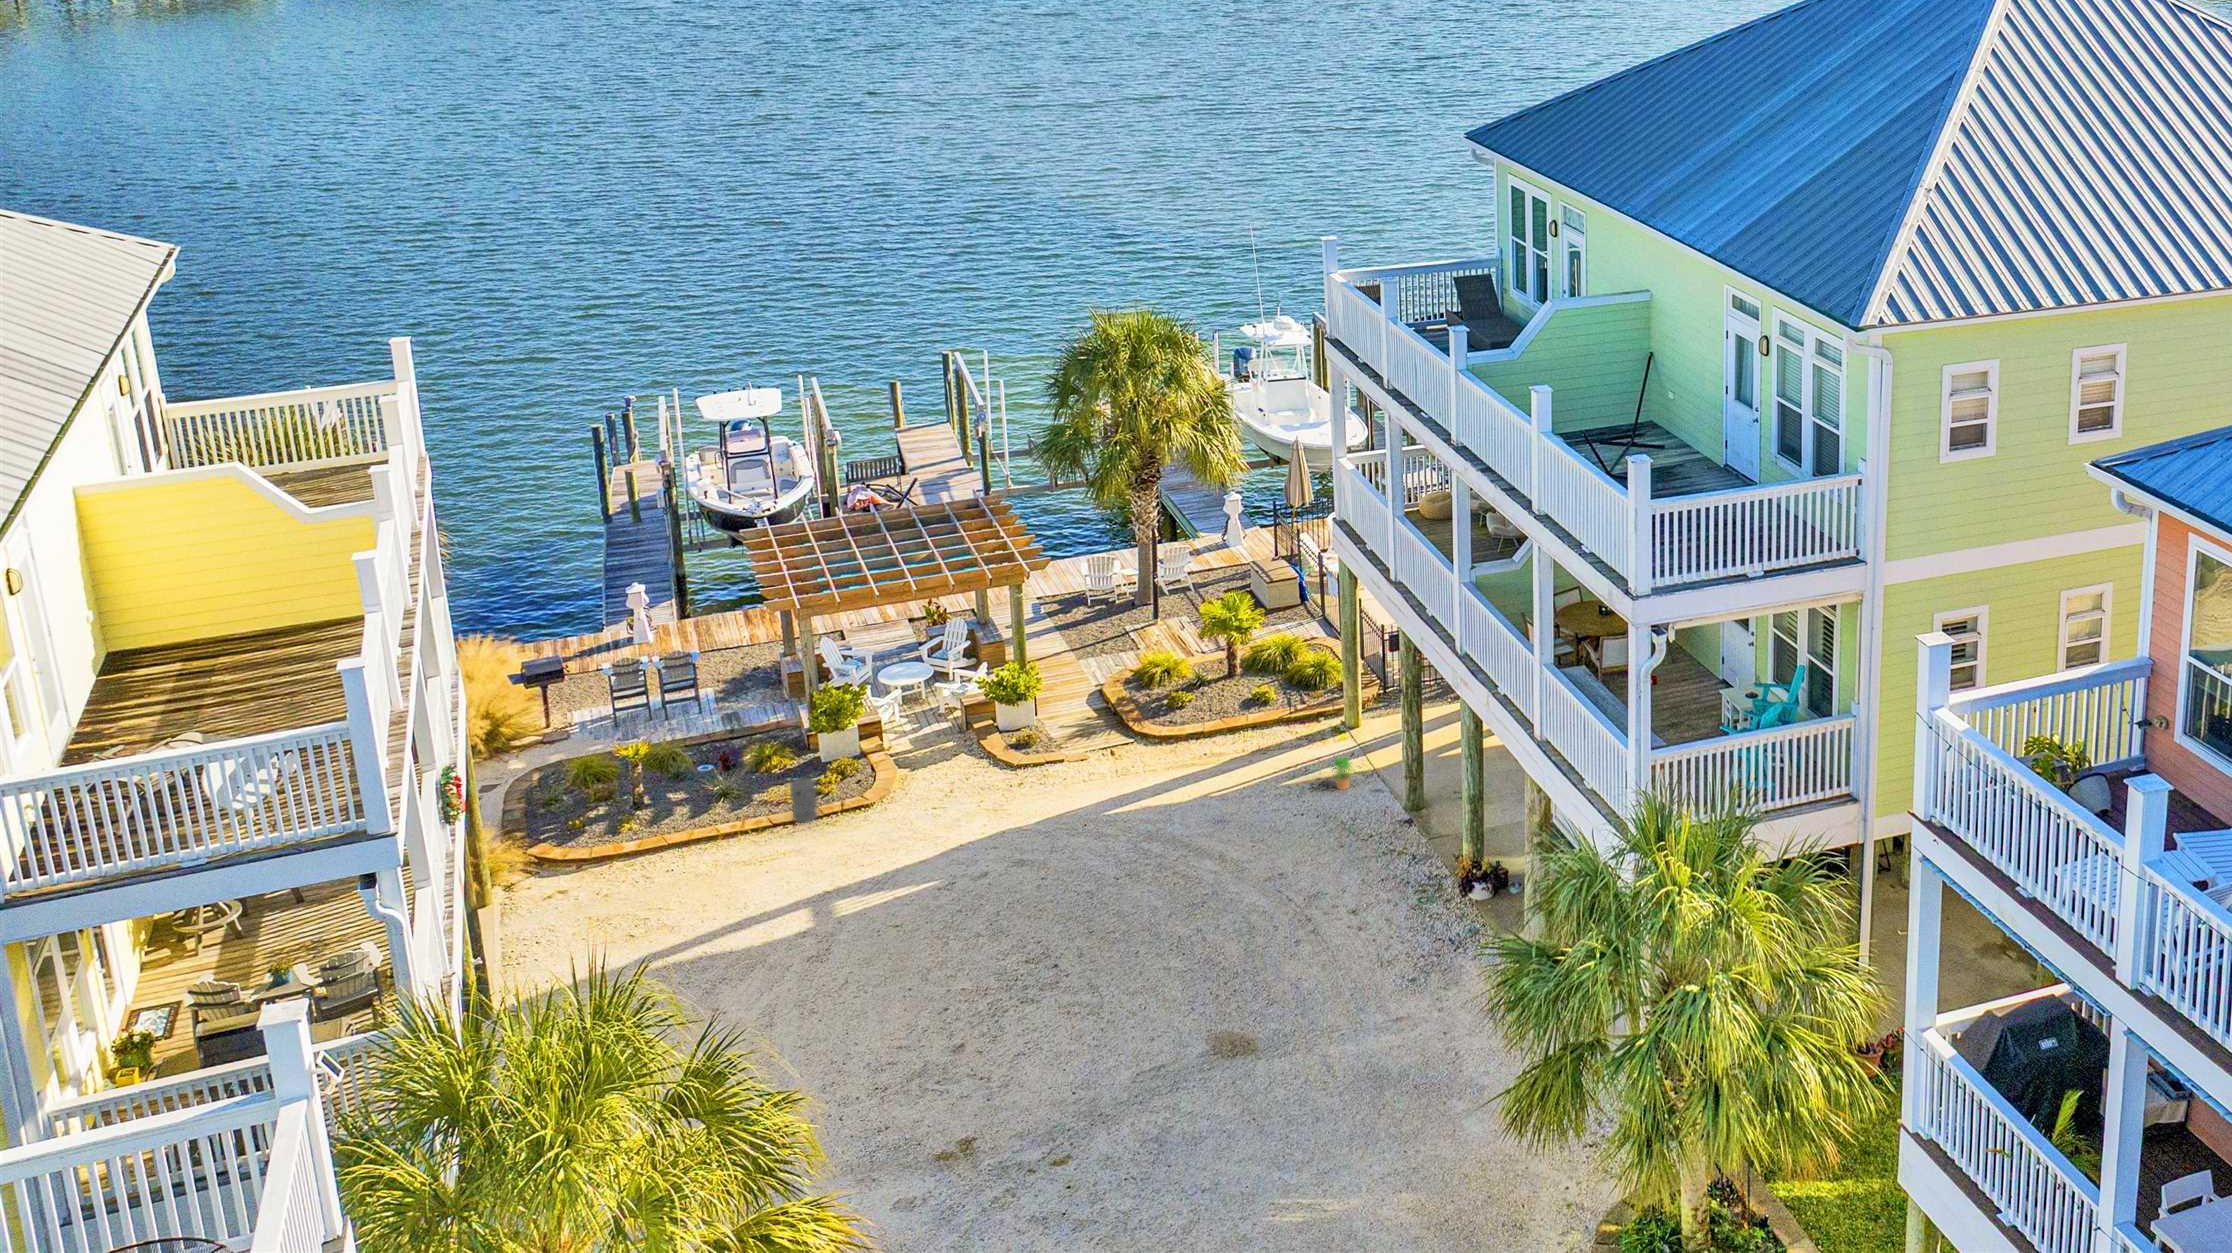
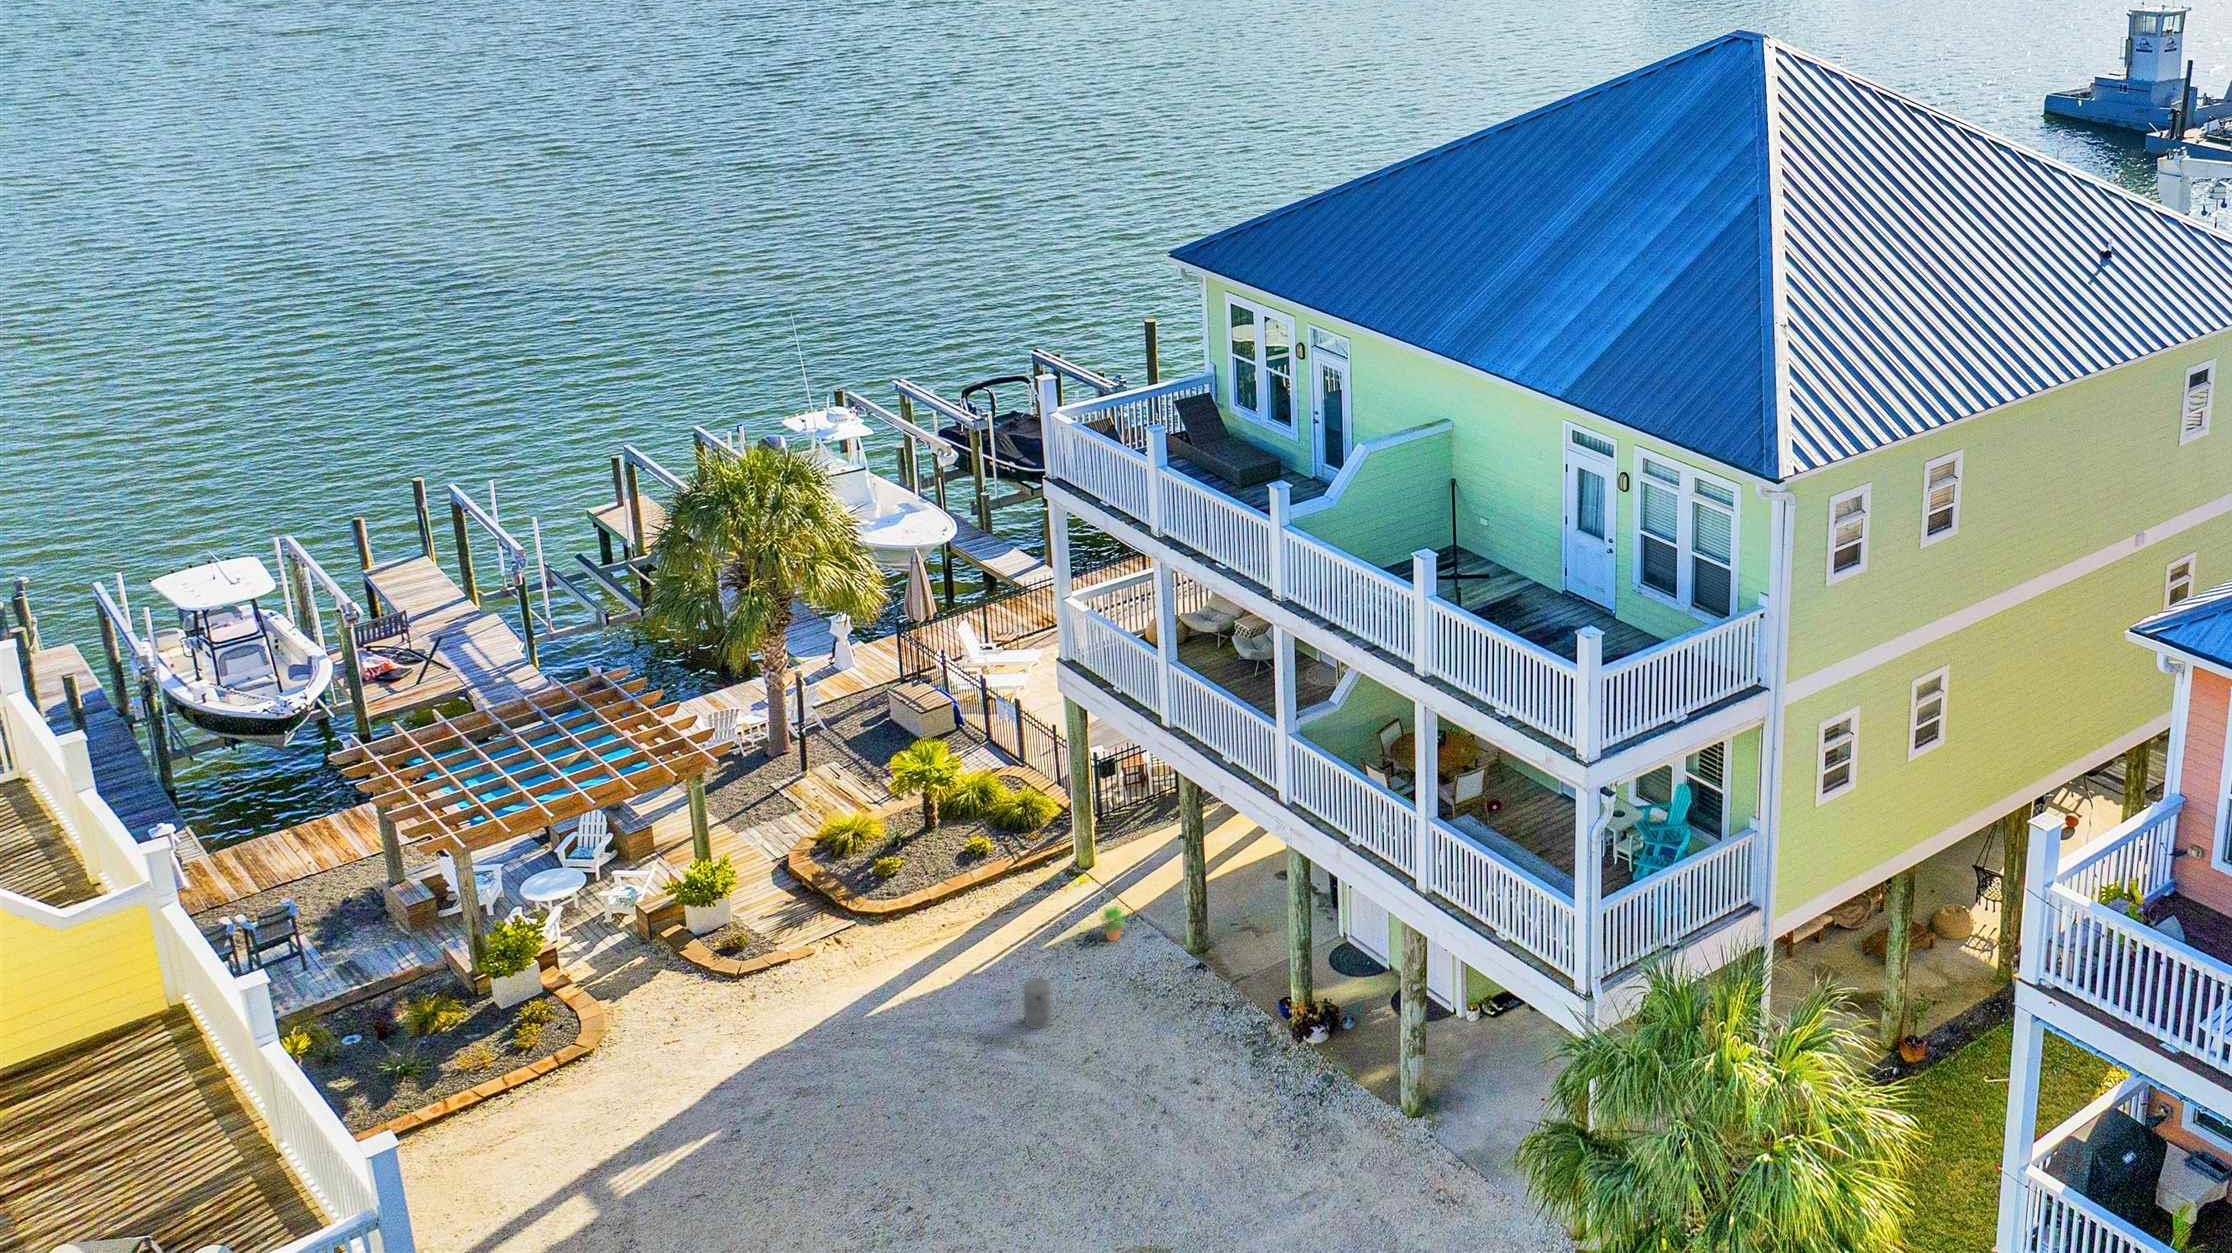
trash can: present [790,778,818,823] -> present [1023,978,1051,1028]

